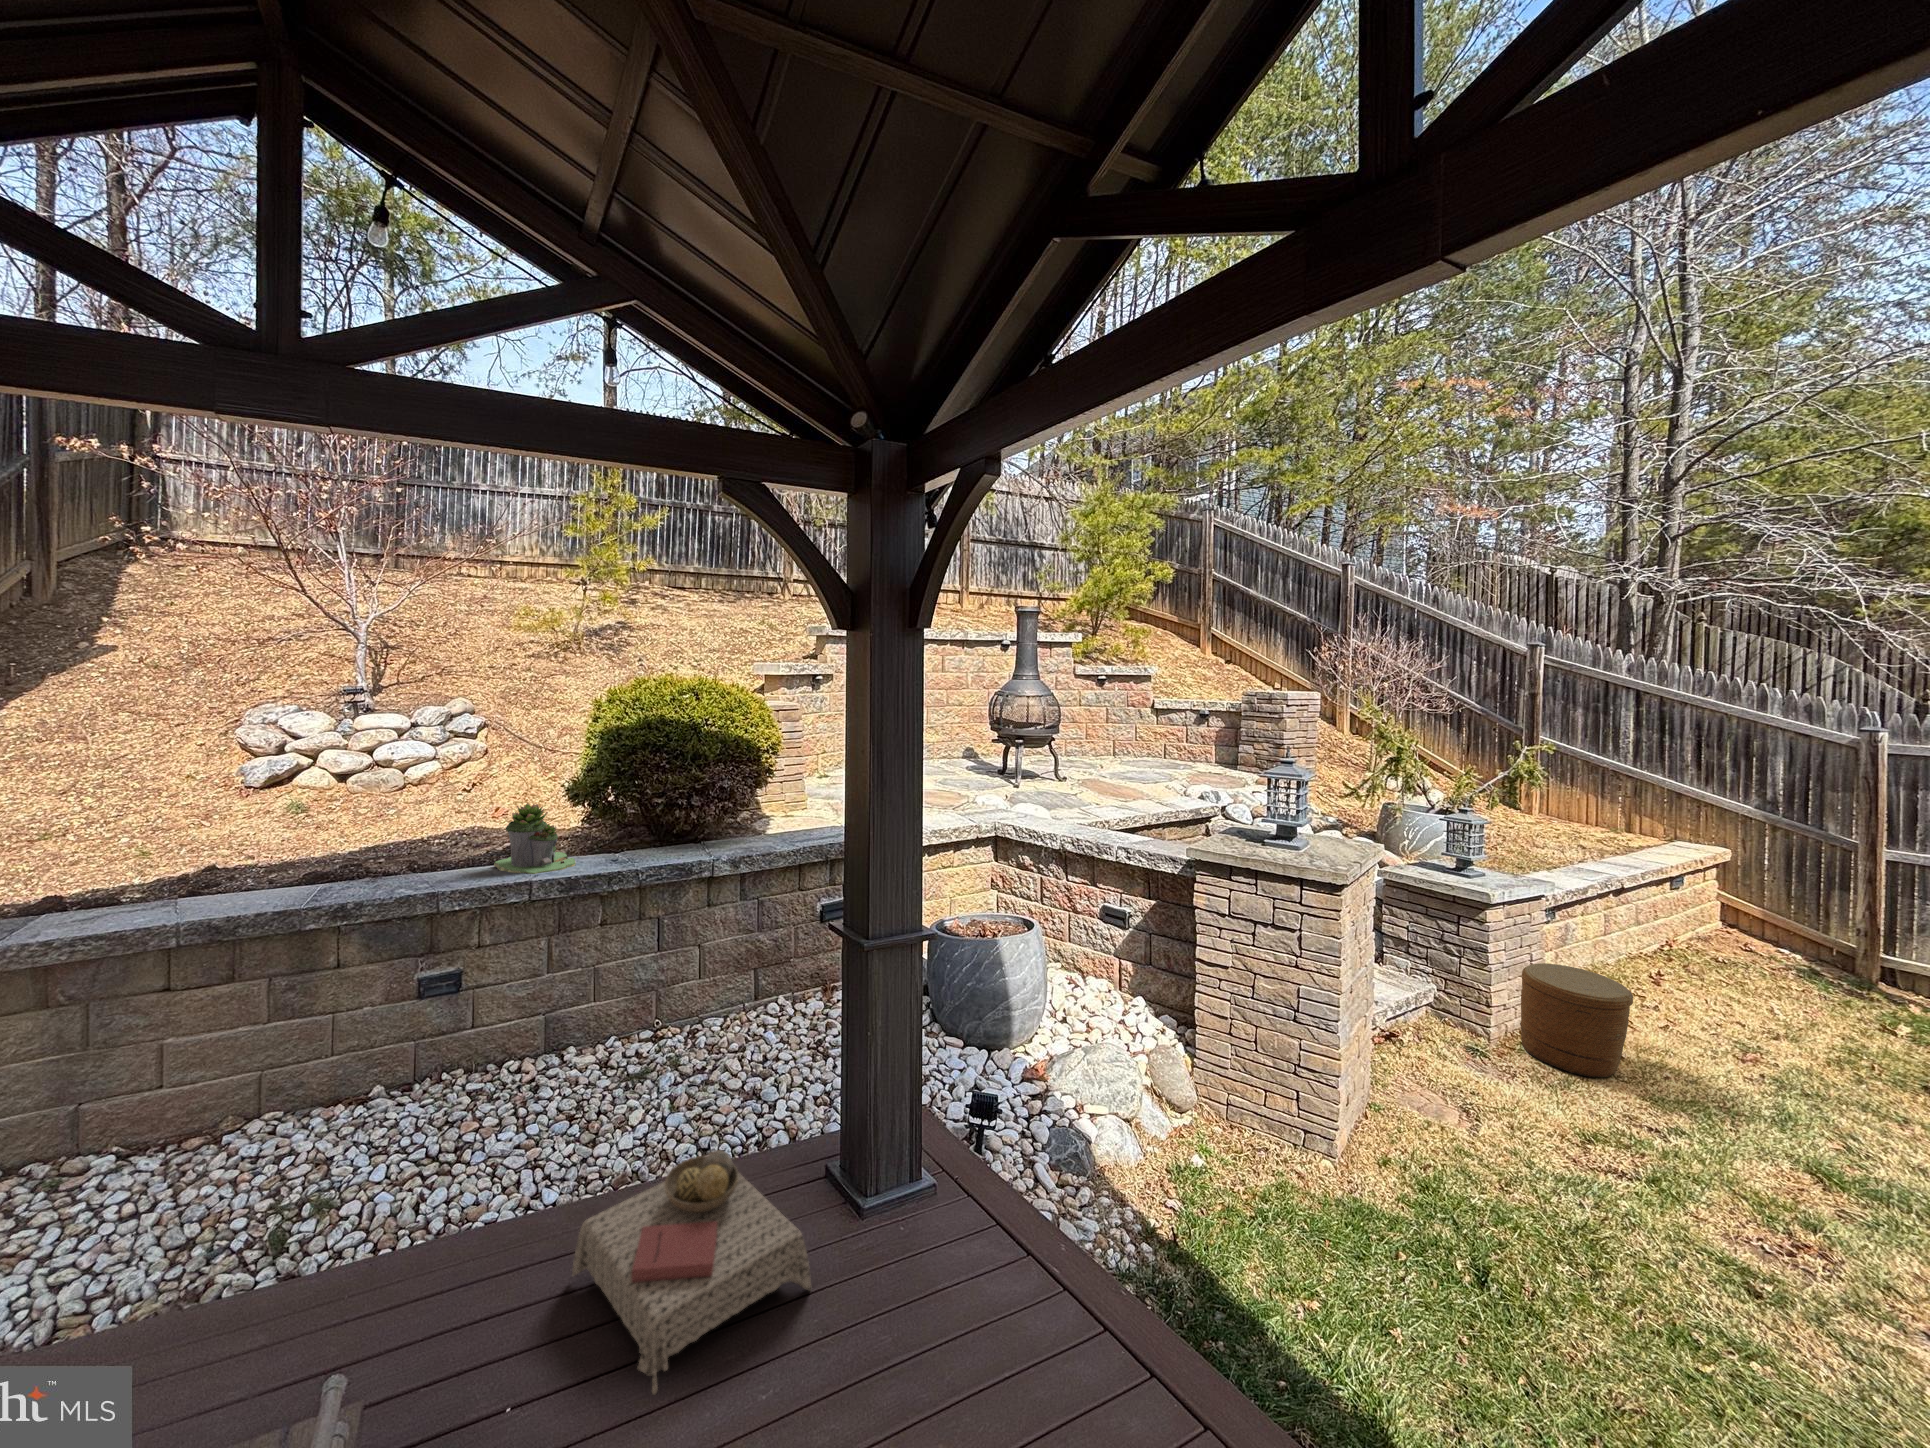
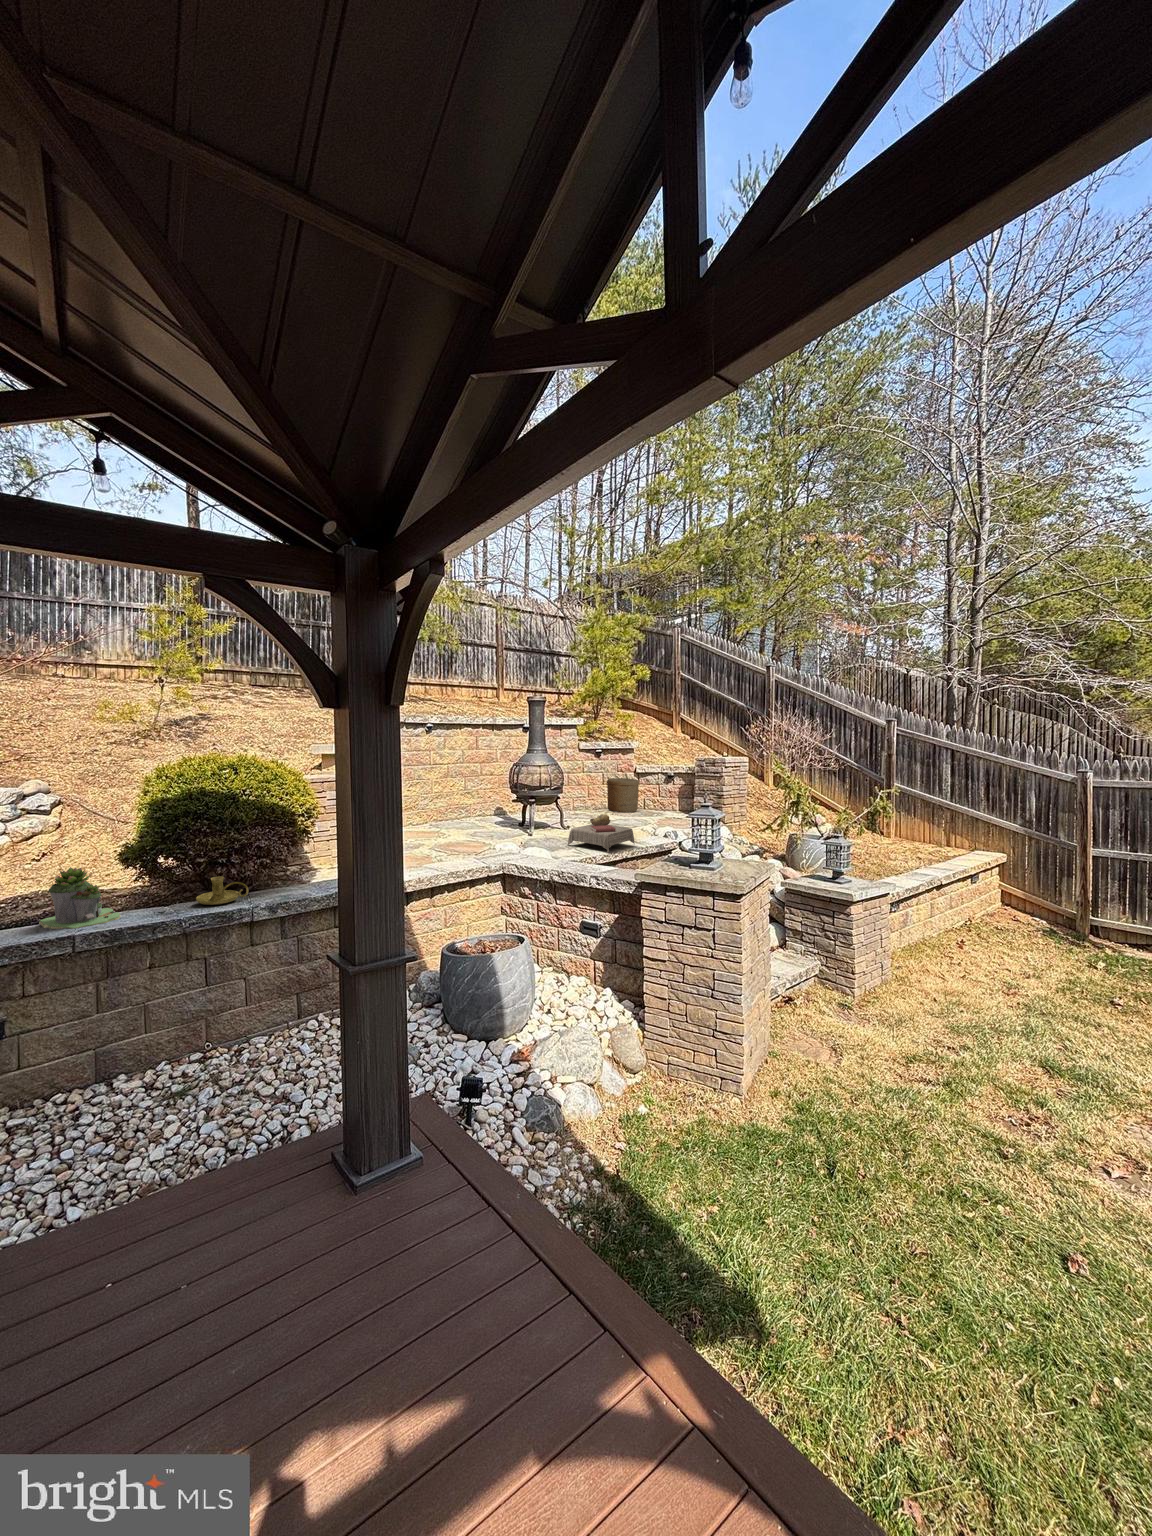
candle holder: none [653,822,709,856] -> present [196,877,248,905]
woven basket: present [1520,963,1633,1077] -> present [607,778,639,813]
ottoman: present [572,1150,811,1395] -> present [568,814,635,853]

